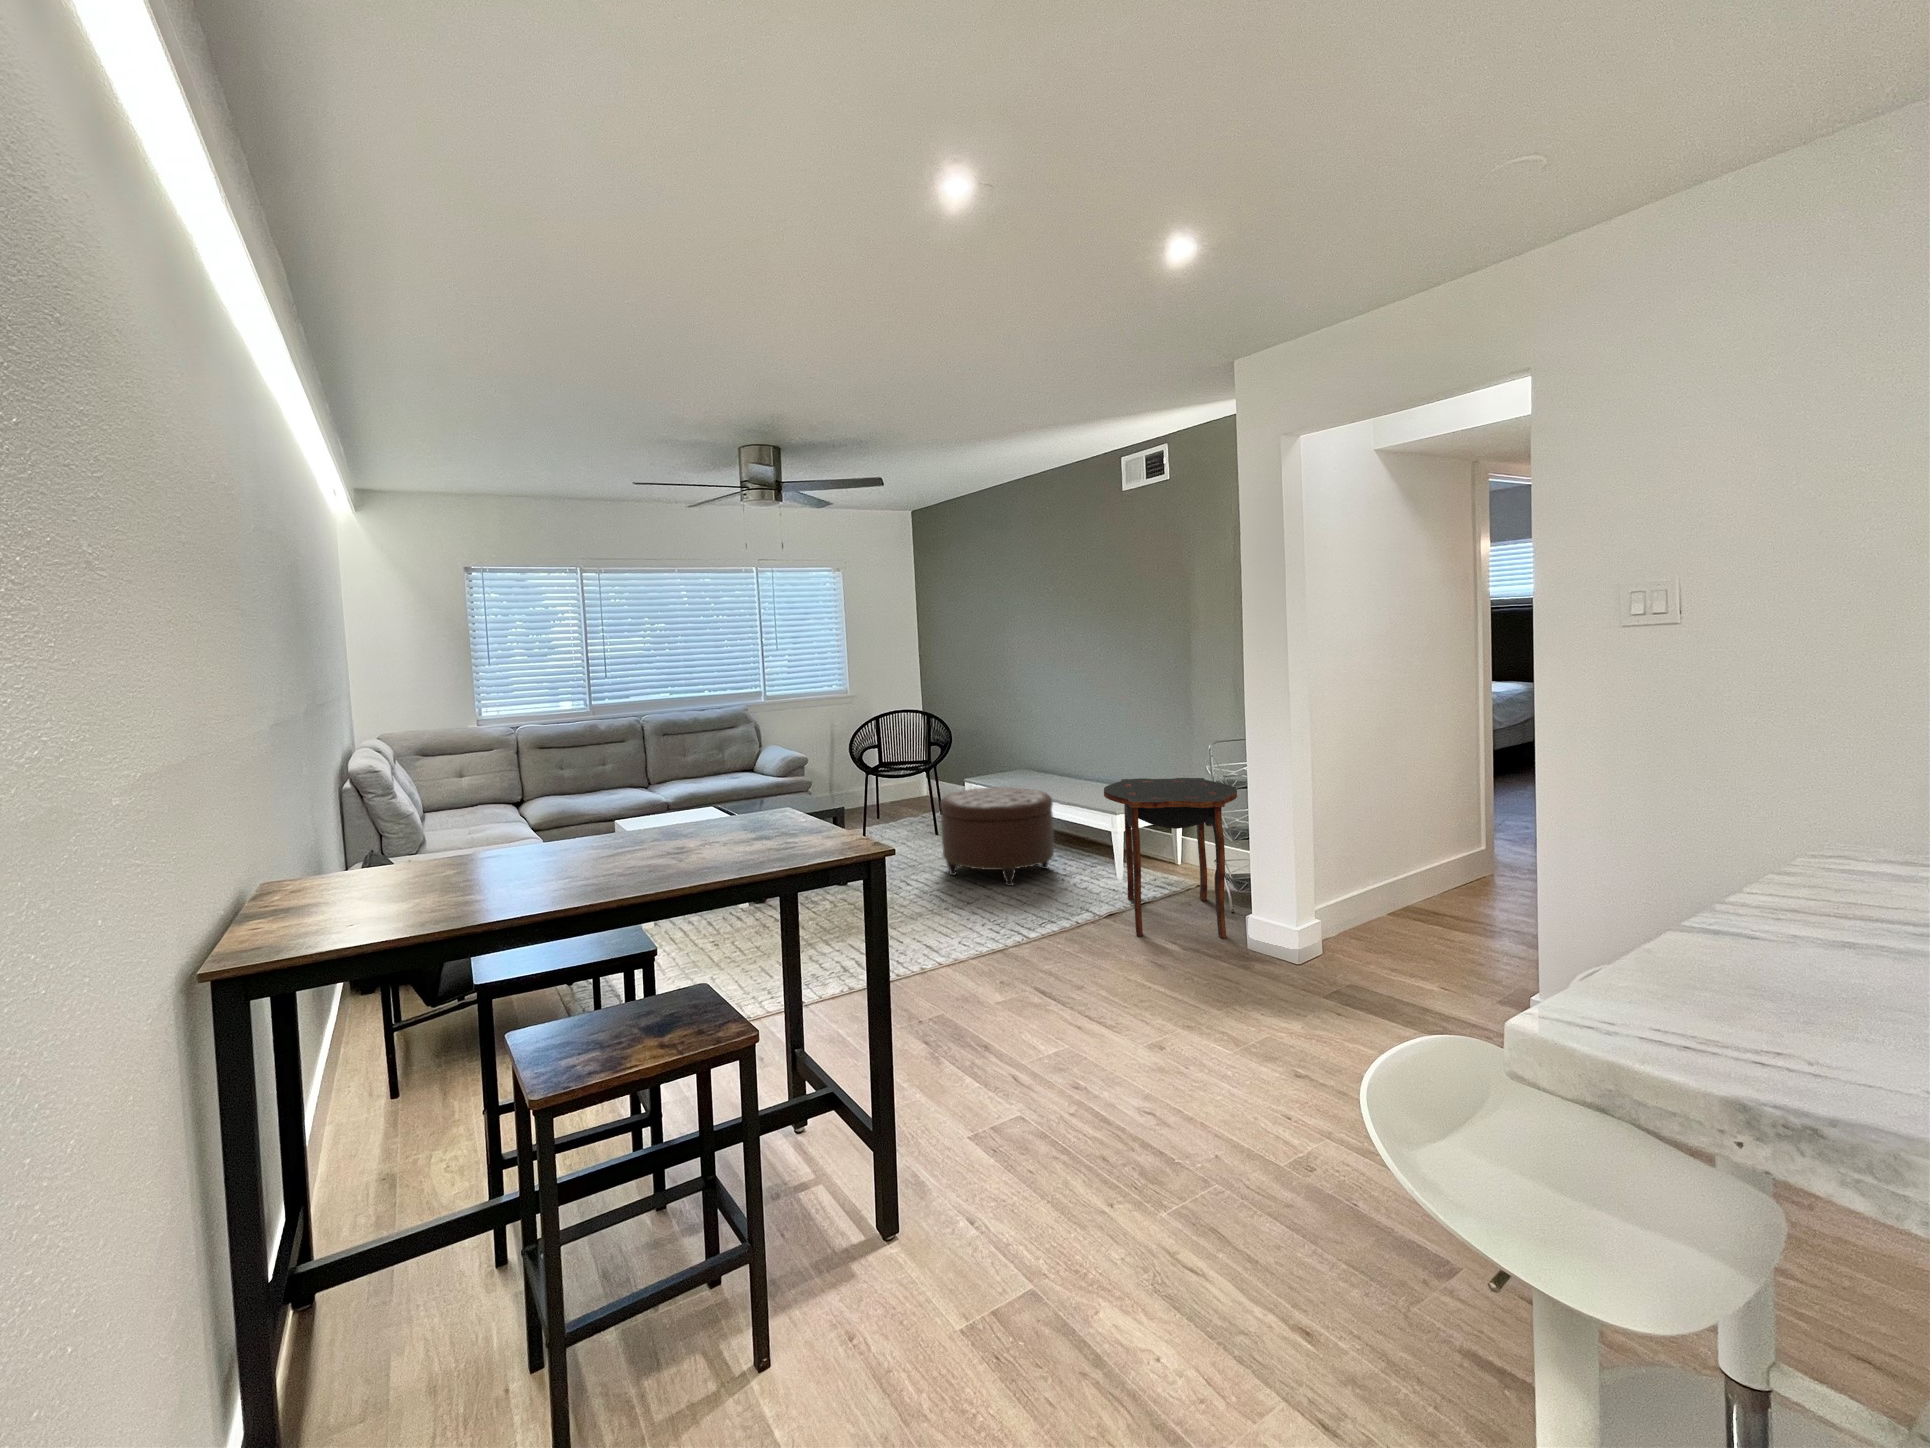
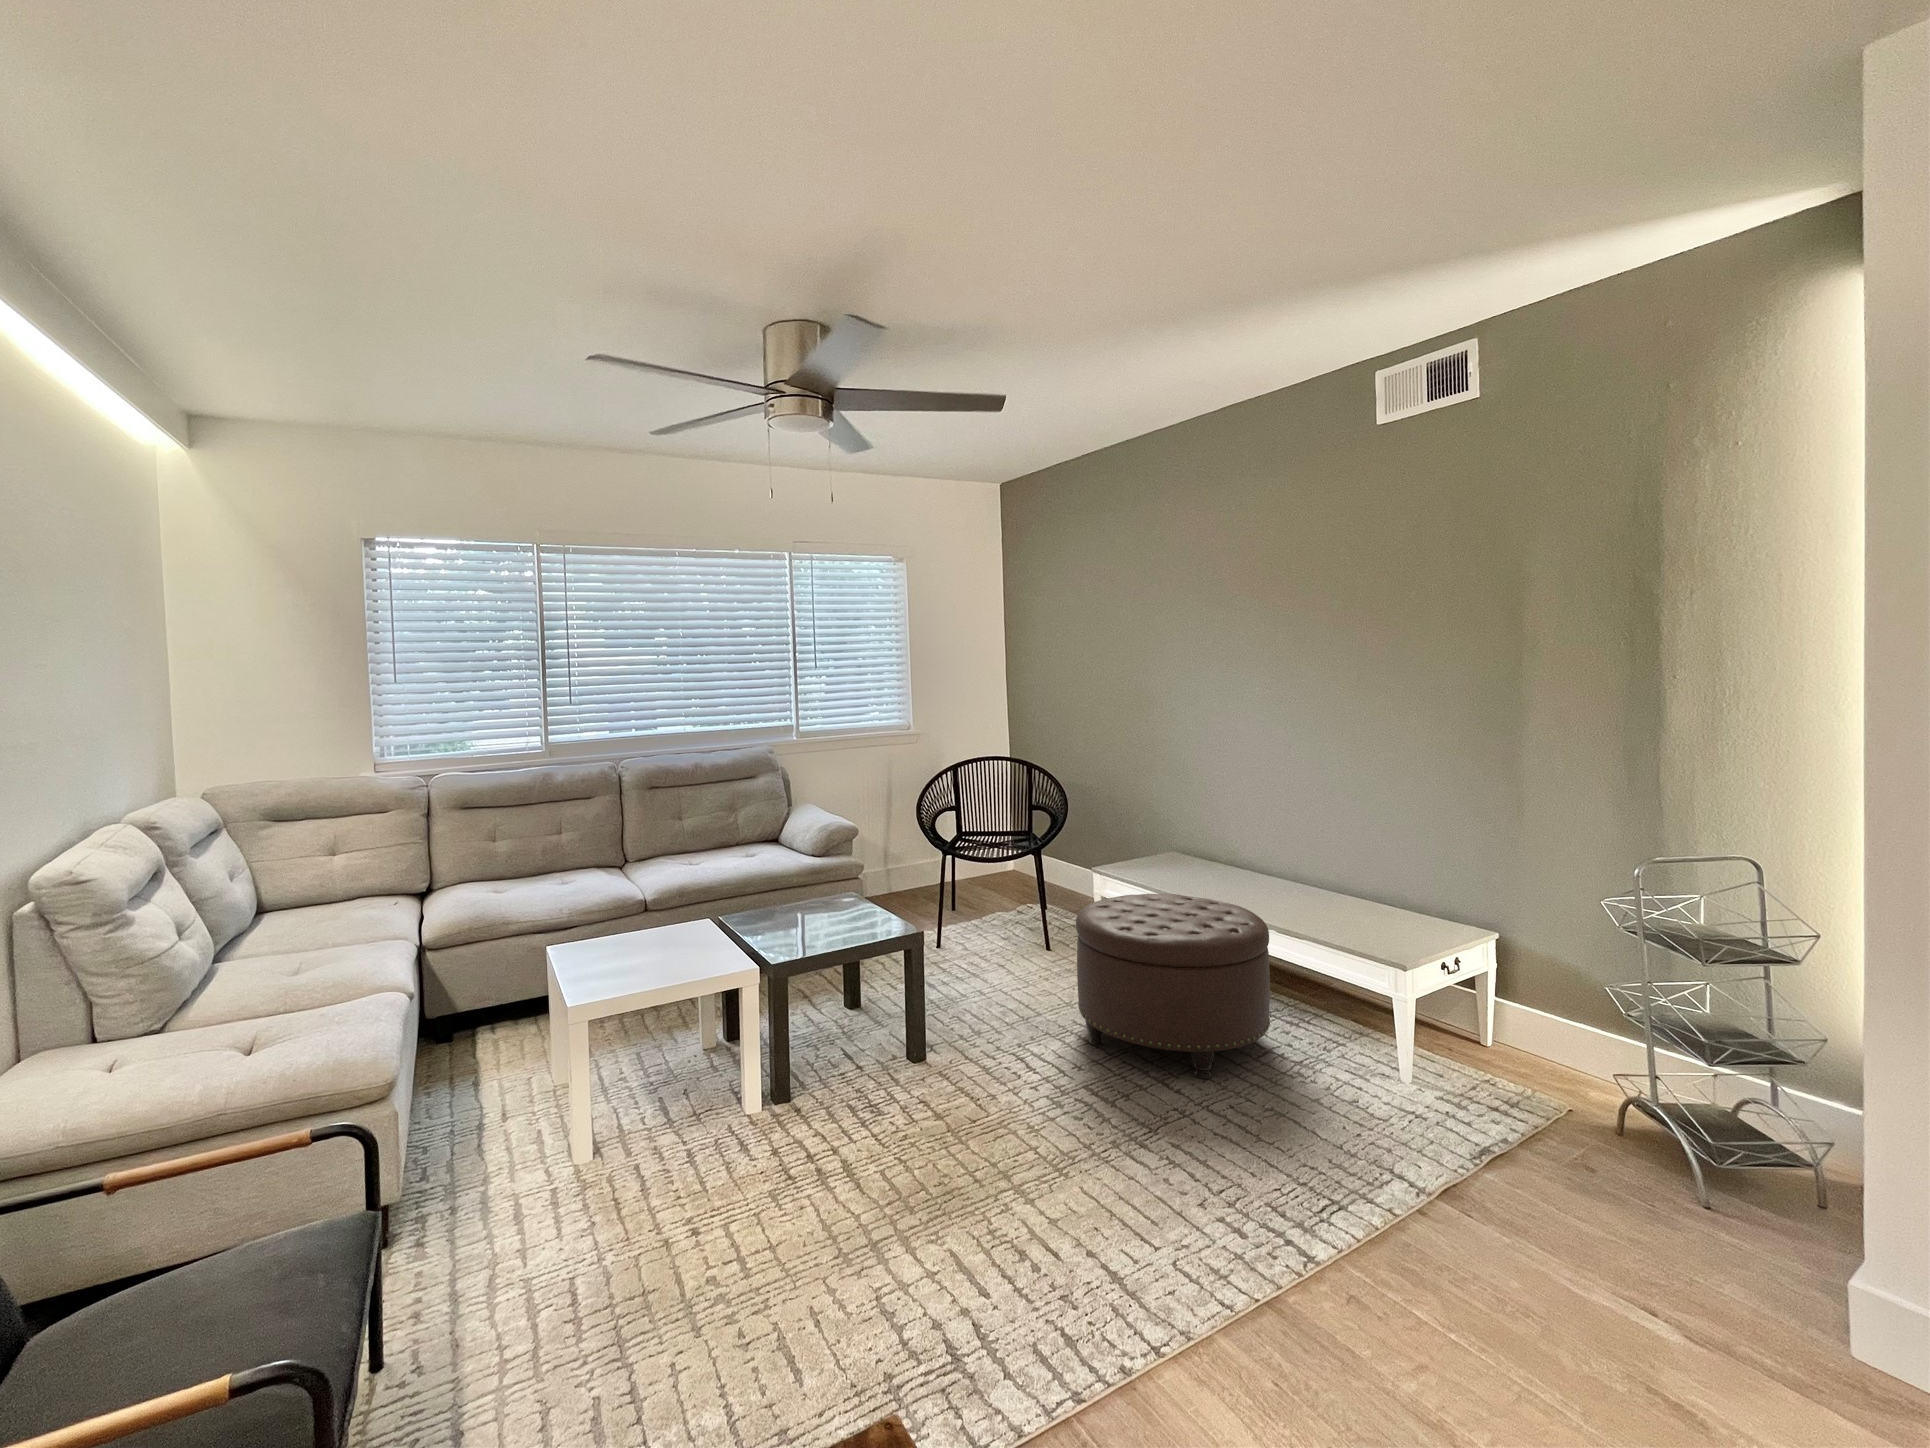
side table: present [1104,778,1237,938] -> none [1420,910,1740,1281]

